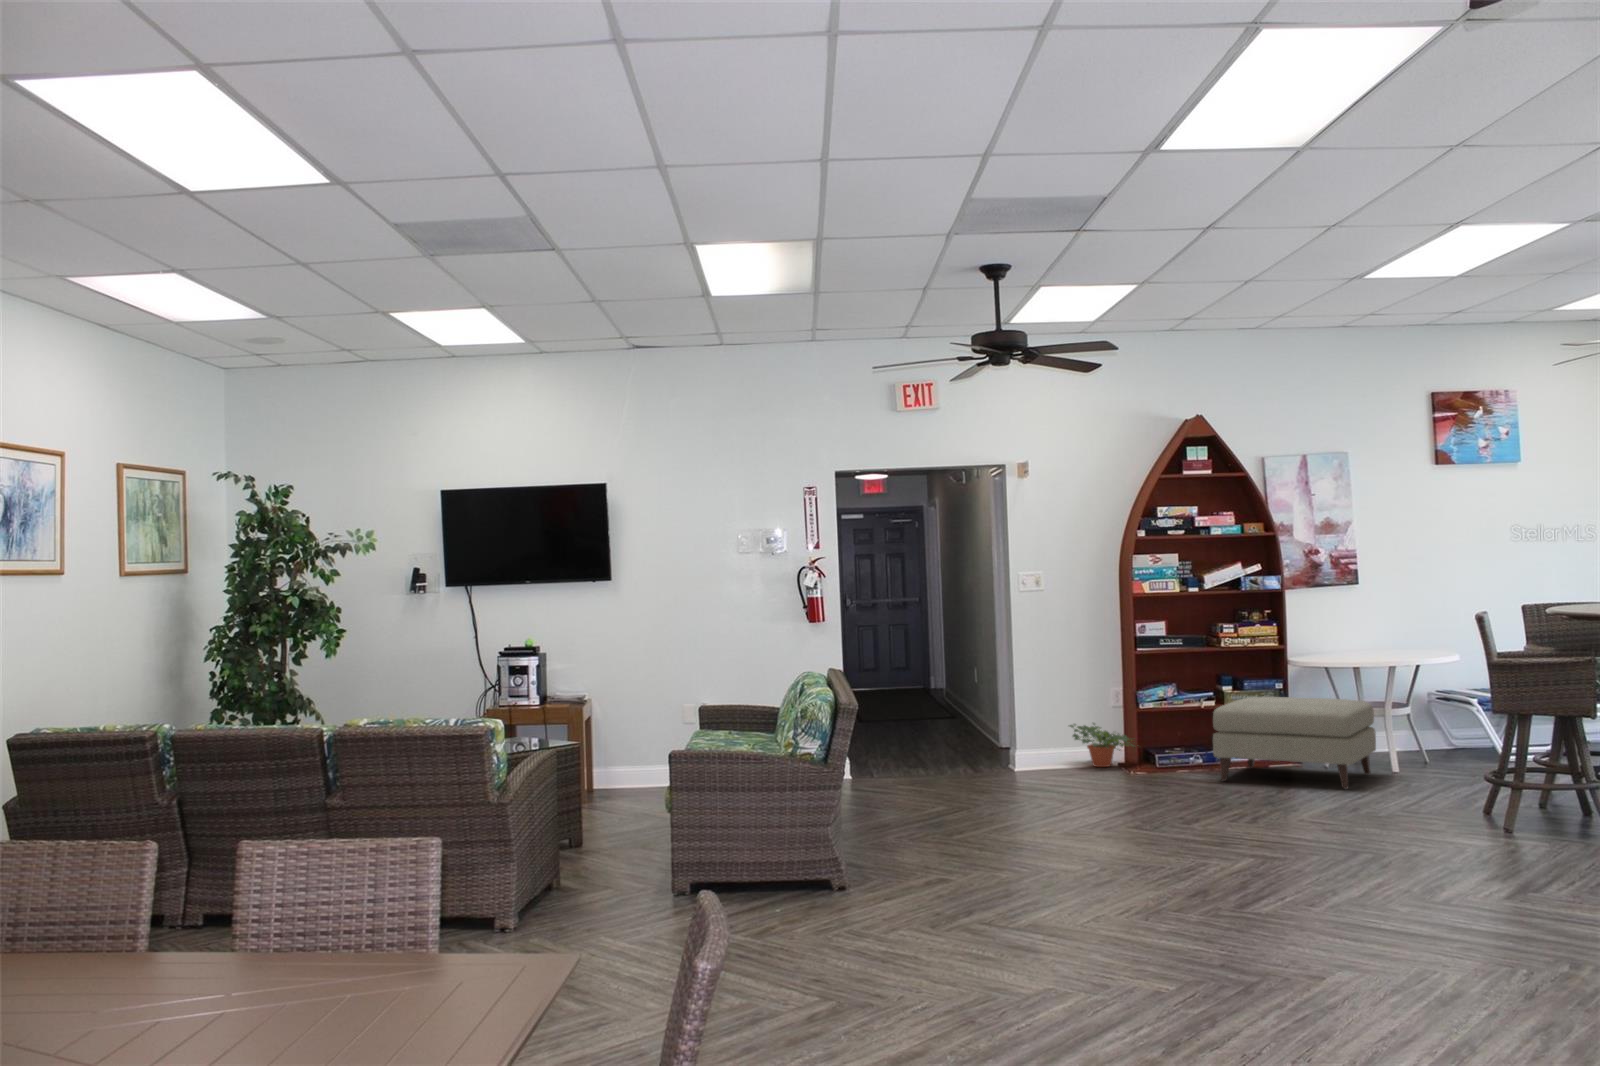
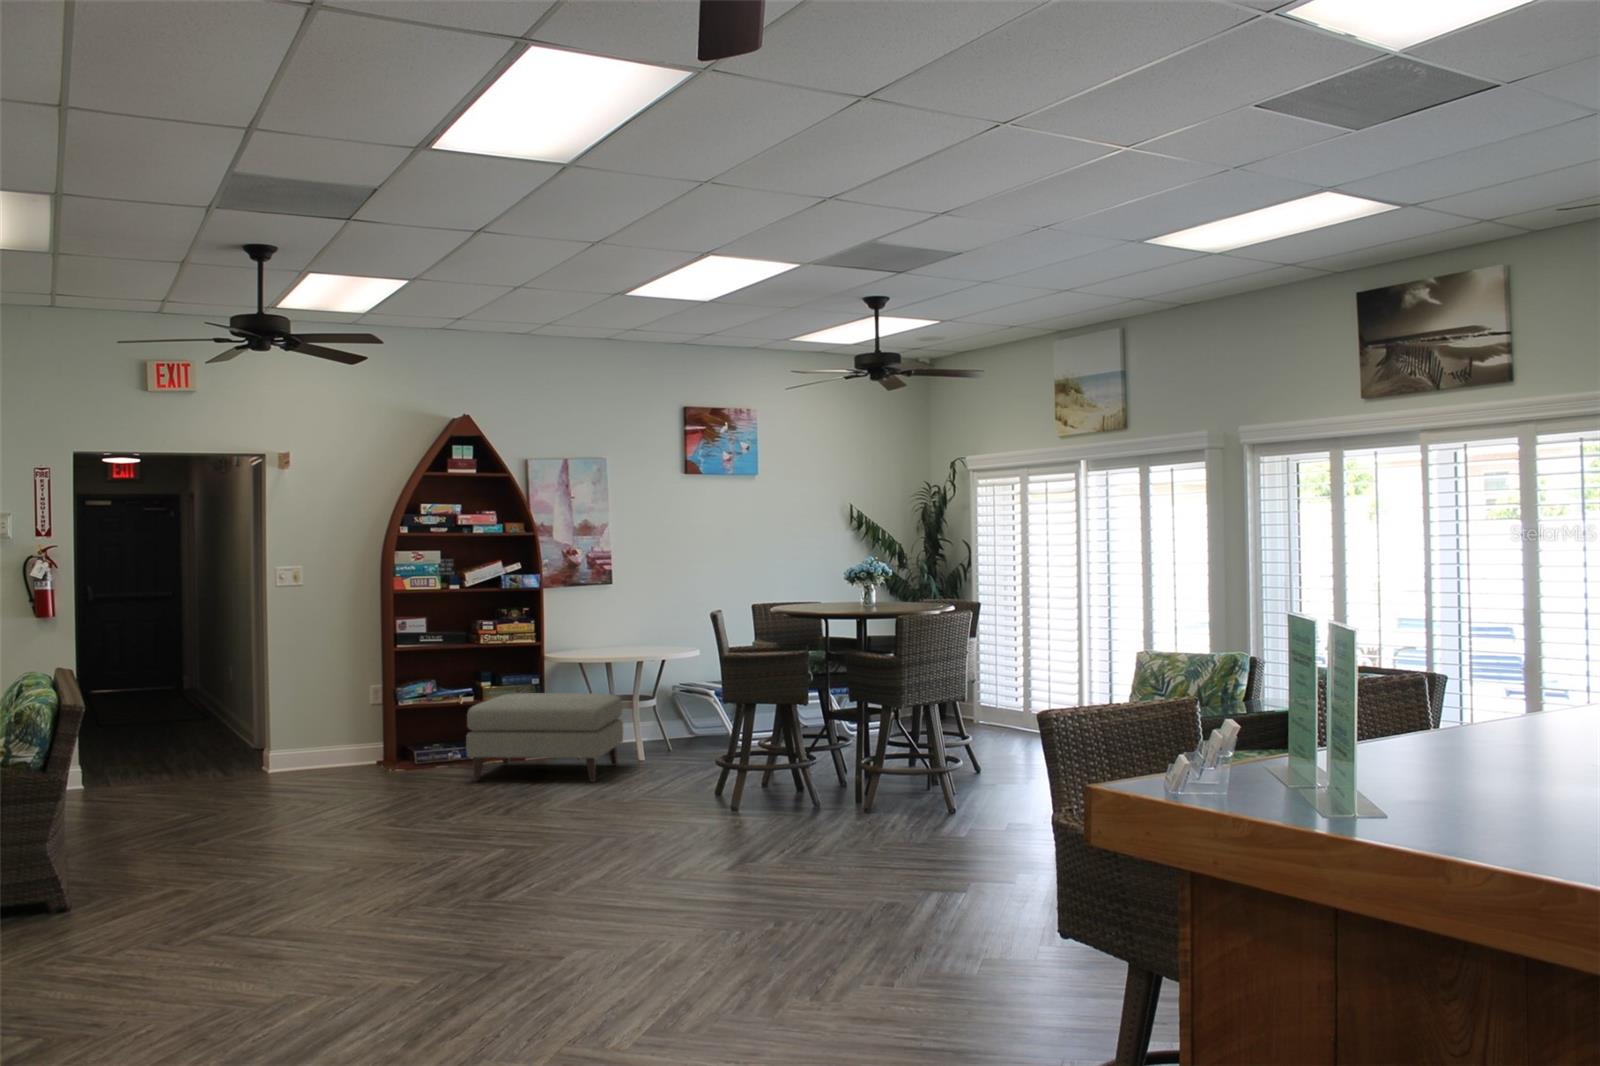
potted plant: present [1070,723,1136,767] -> none [315,726,395,774]

